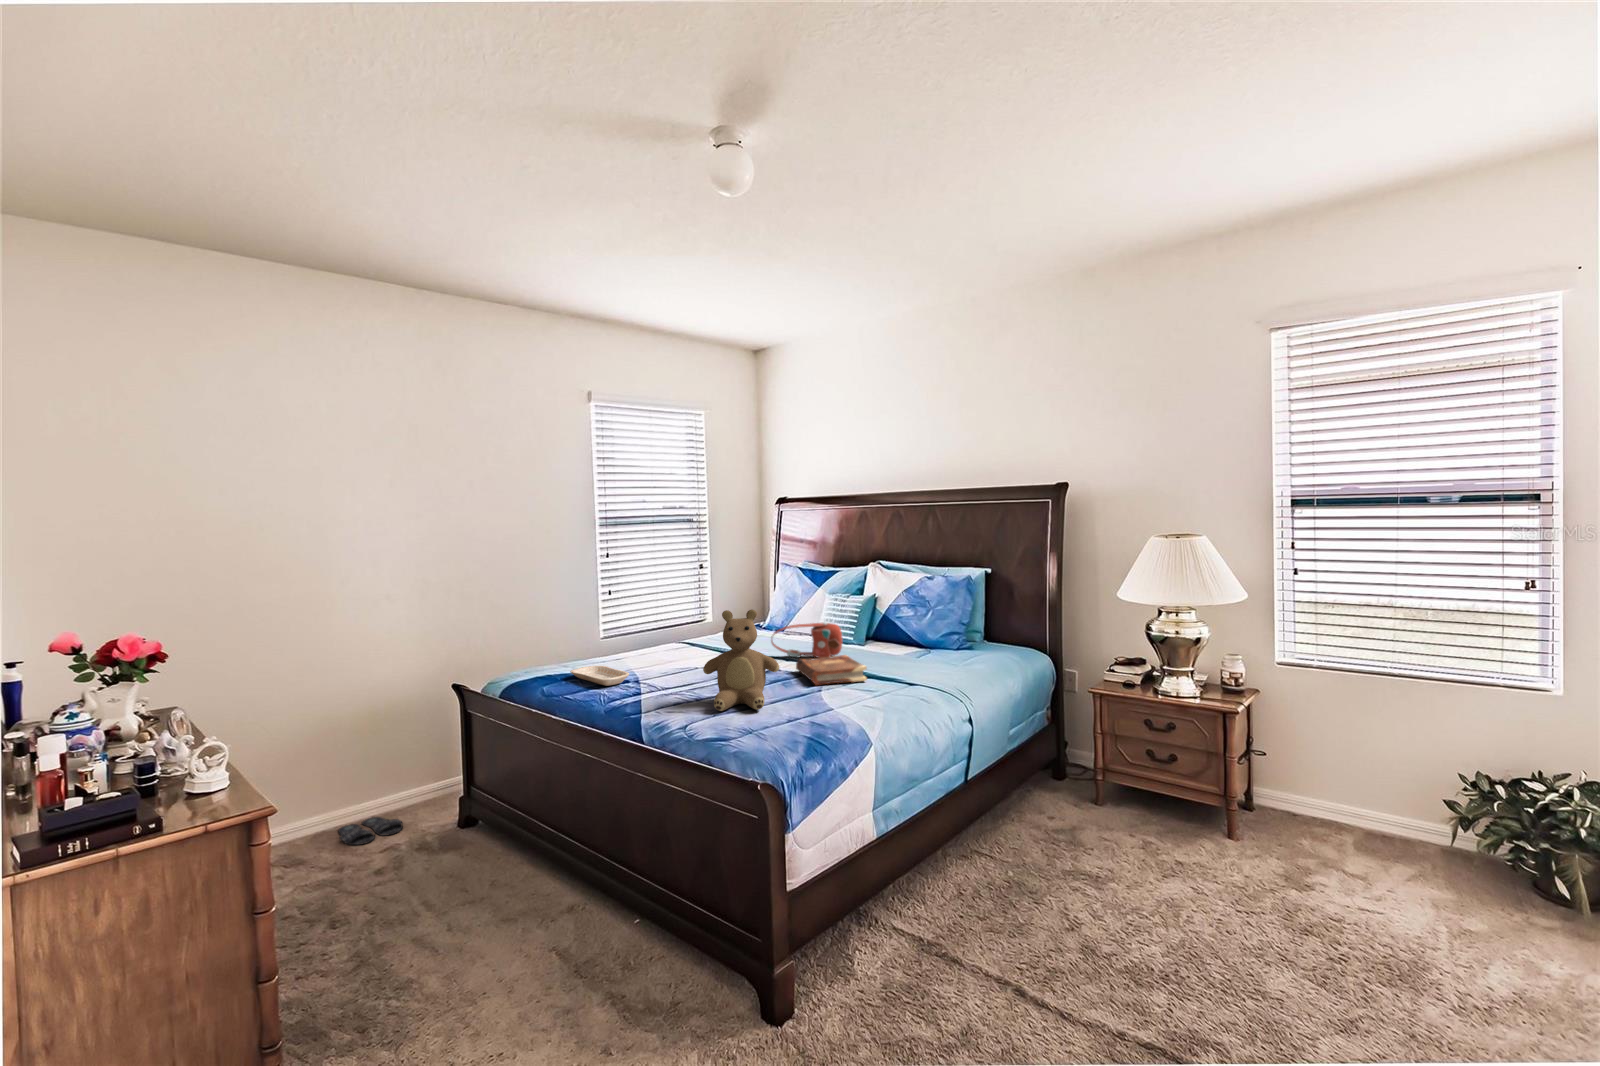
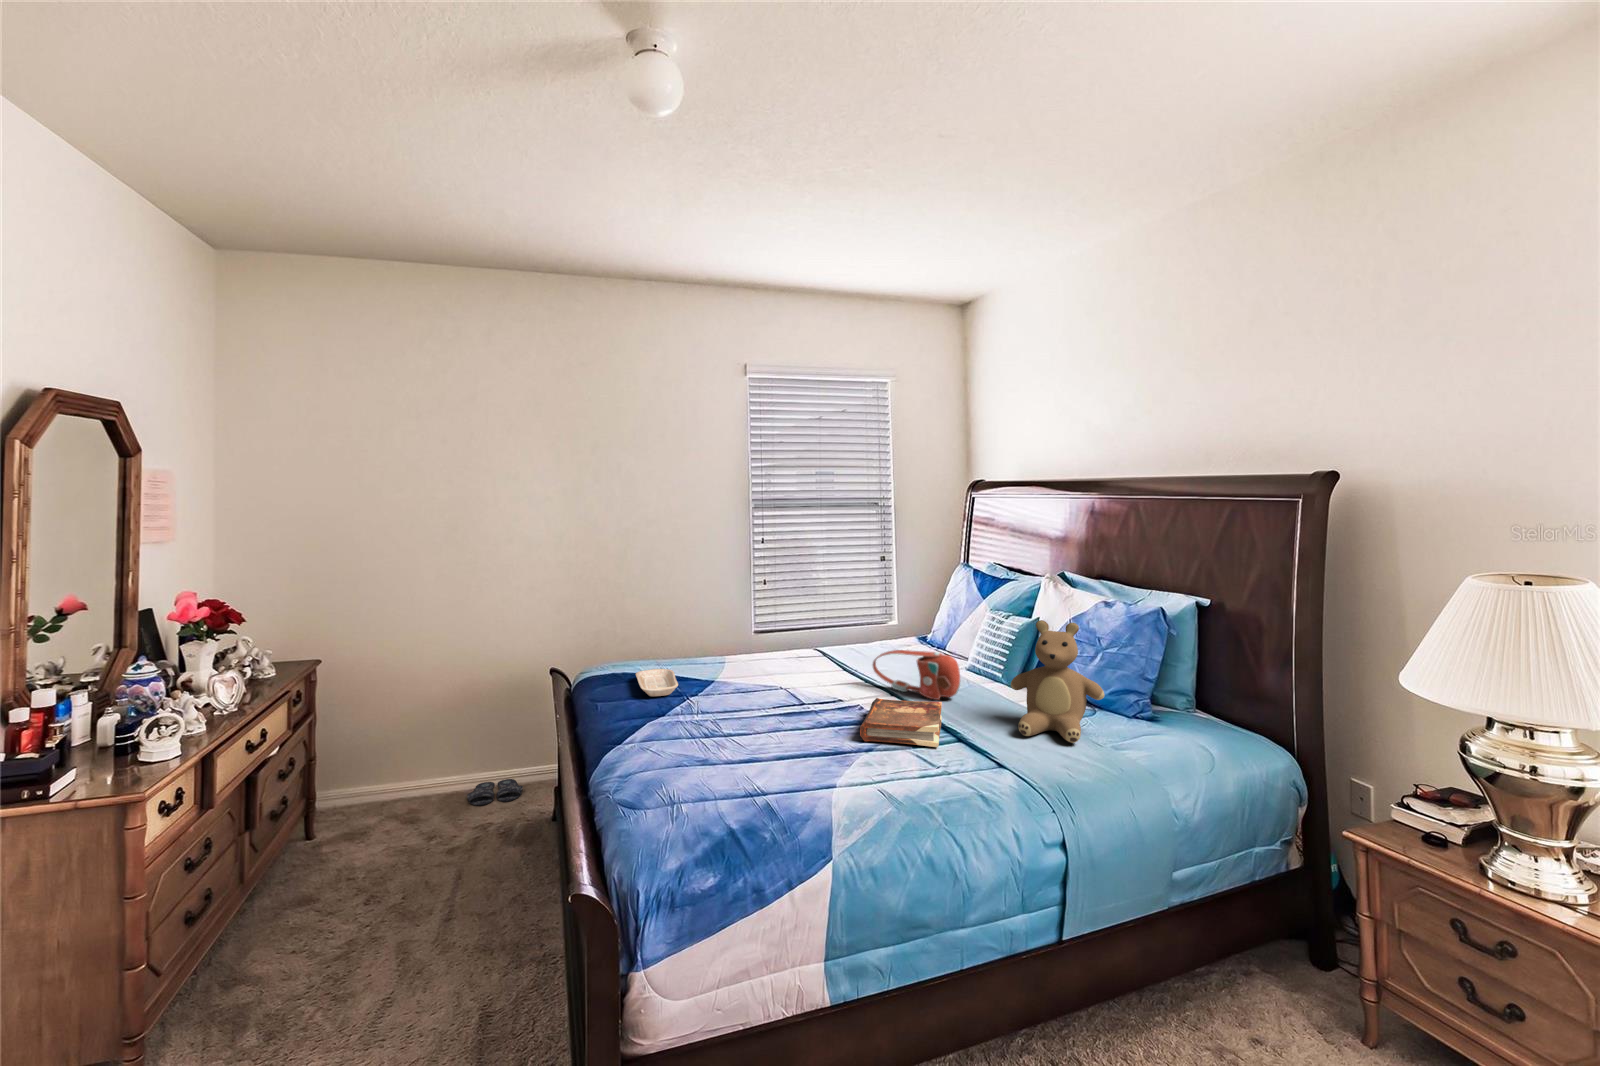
teddy bear: present [703,610,779,711] -> present [1011,620,1104,743]

